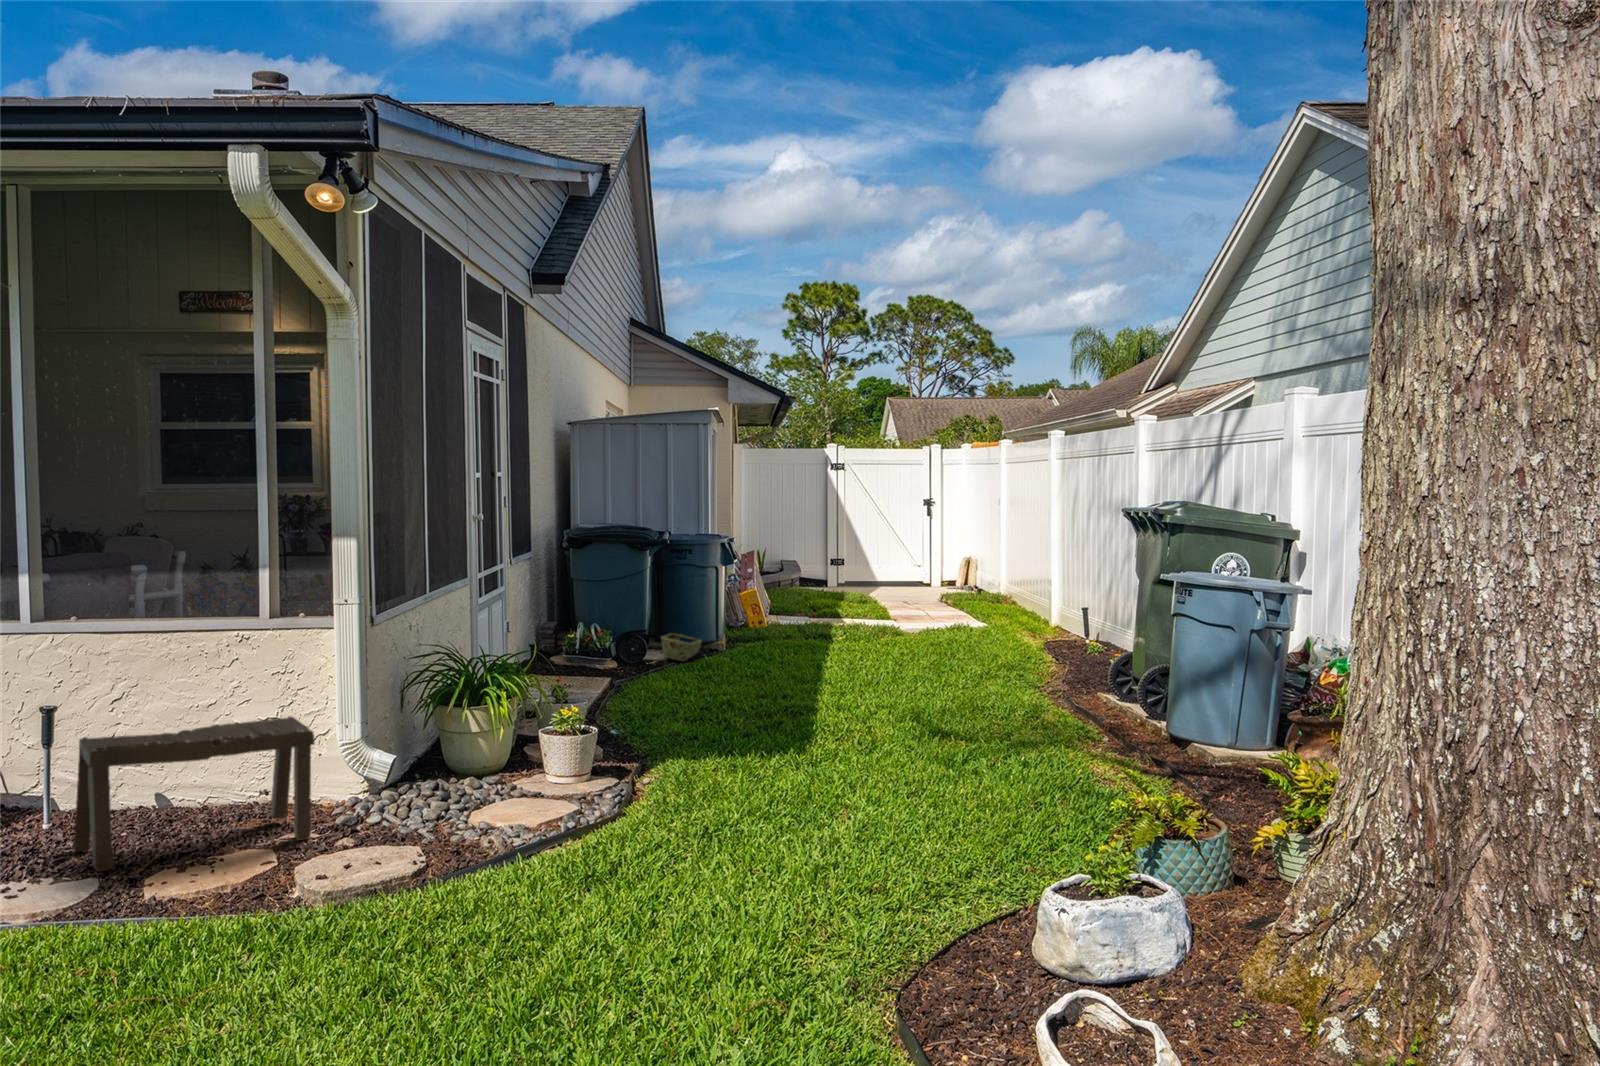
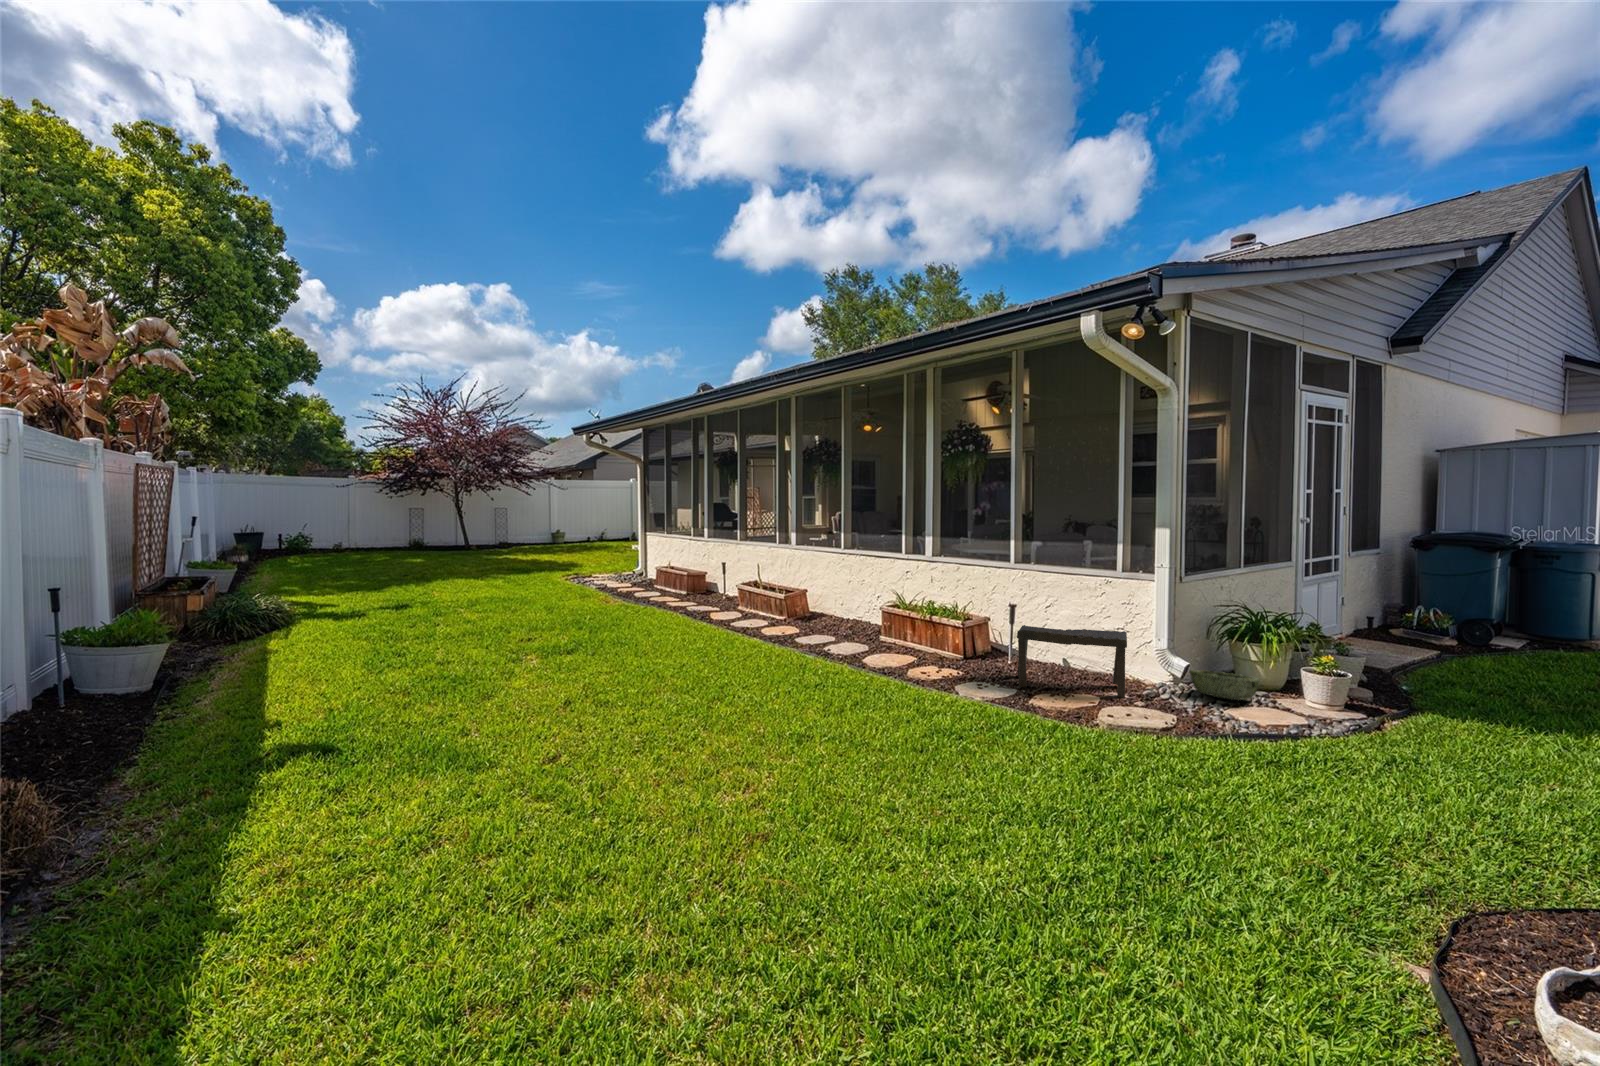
woven basket: present [661,633,702,661] -> present [1189,670,1259,700]

